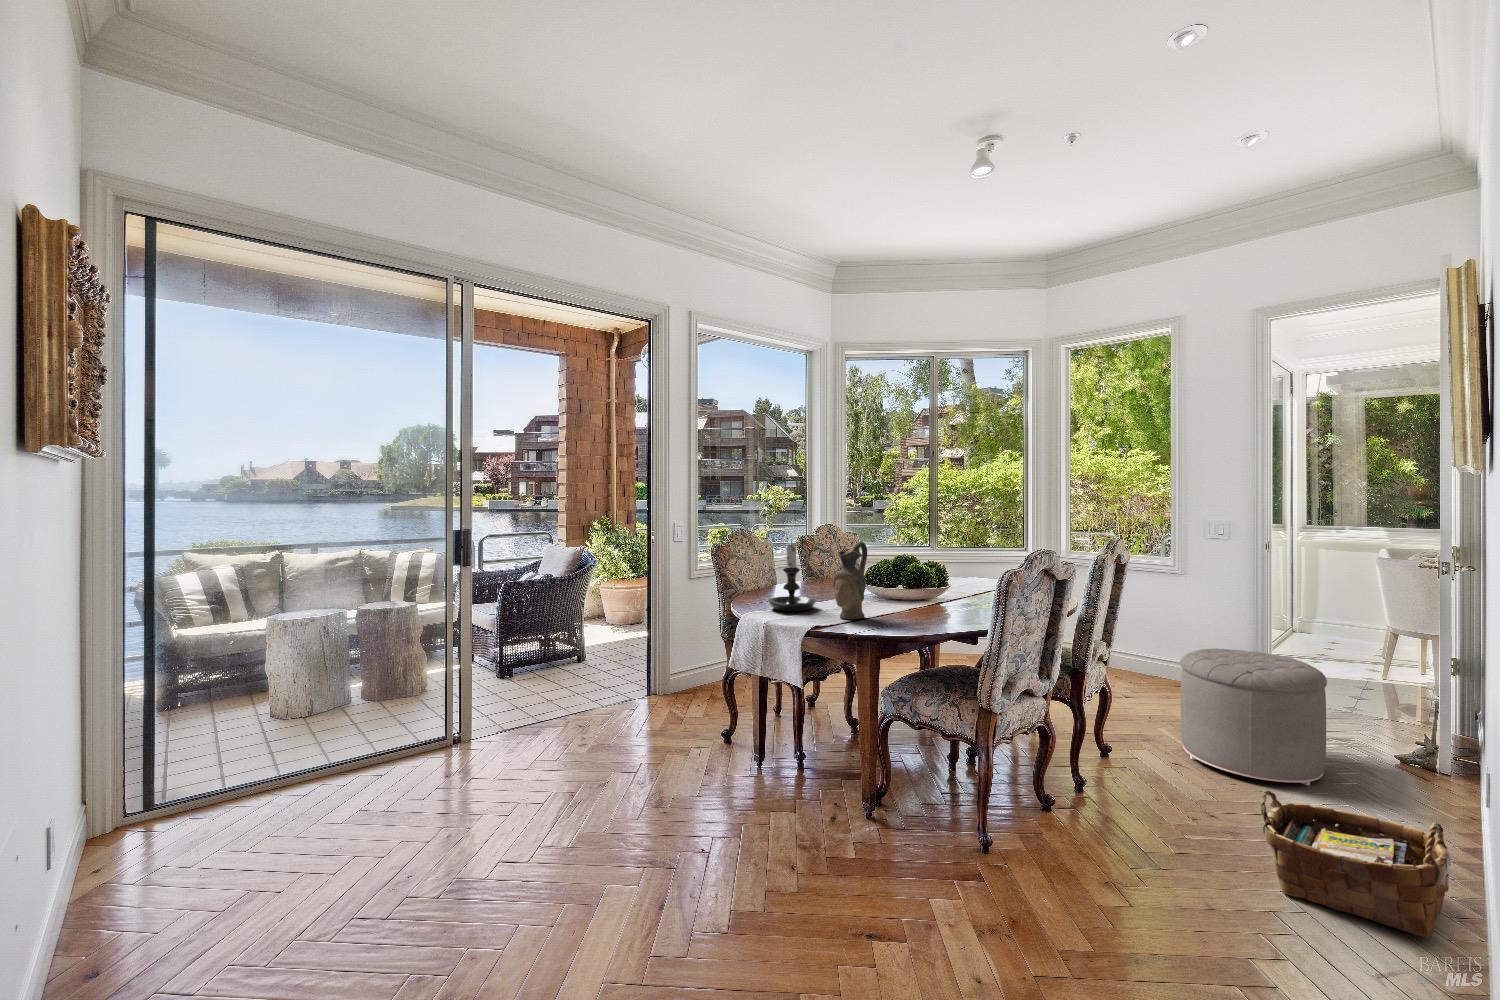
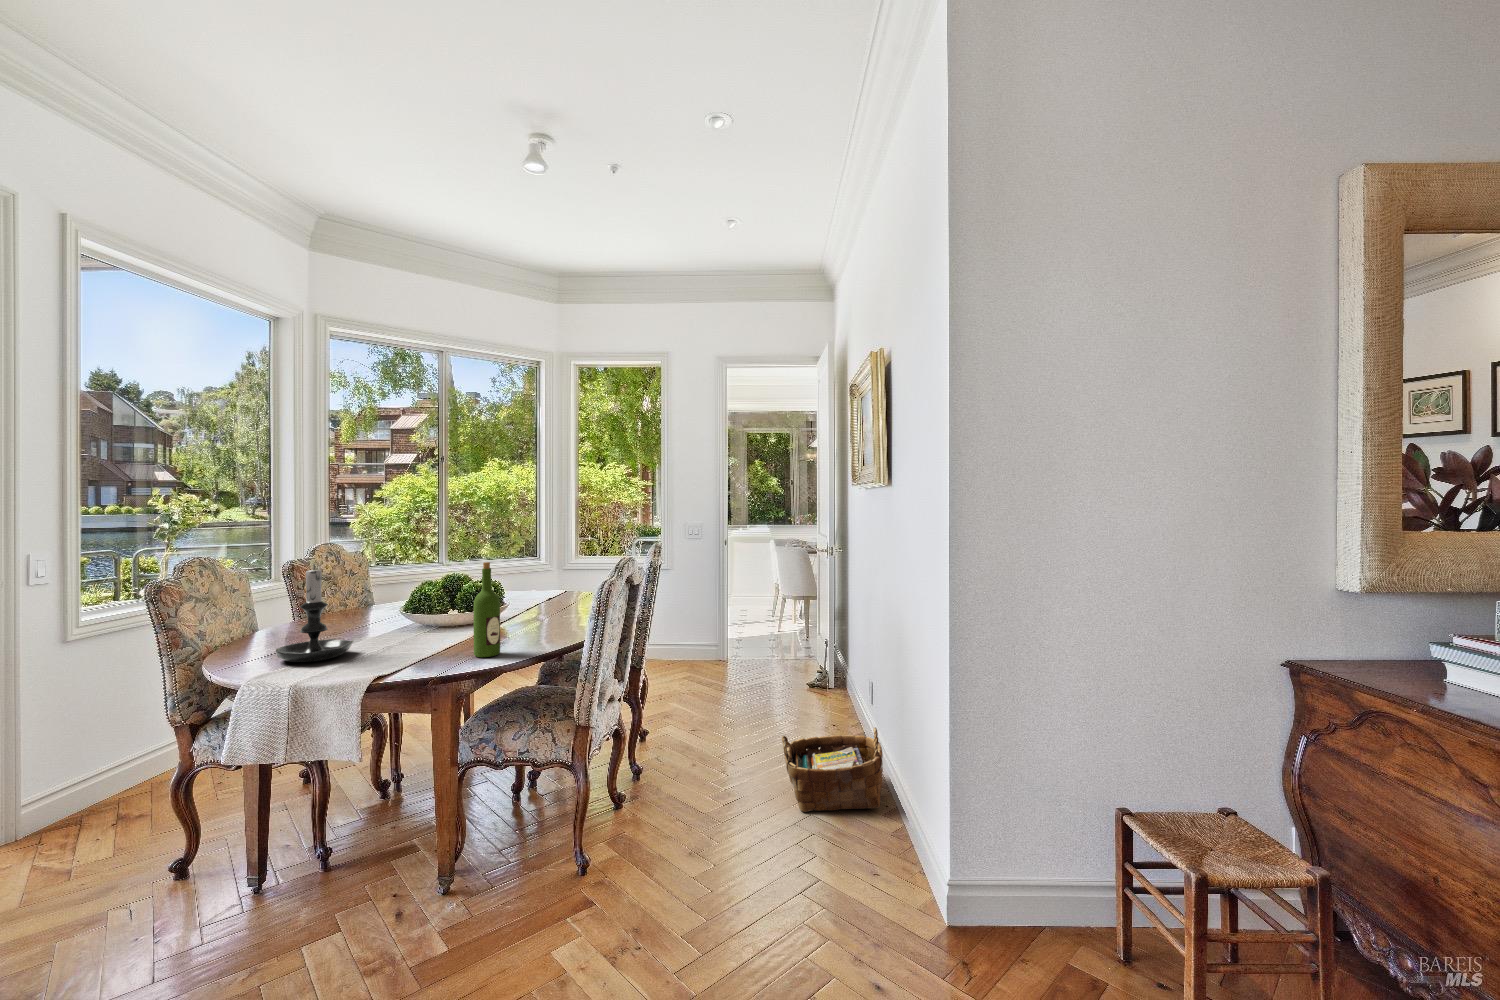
ceramic pitcher: present [833,541,867,619] -> none [386,561,430,658]
wine bottle: none [894,546,916,628] -> present [473,562,500,657]
ottoman: present [1180,649,1327,786] -> none [697,630,789,731]

